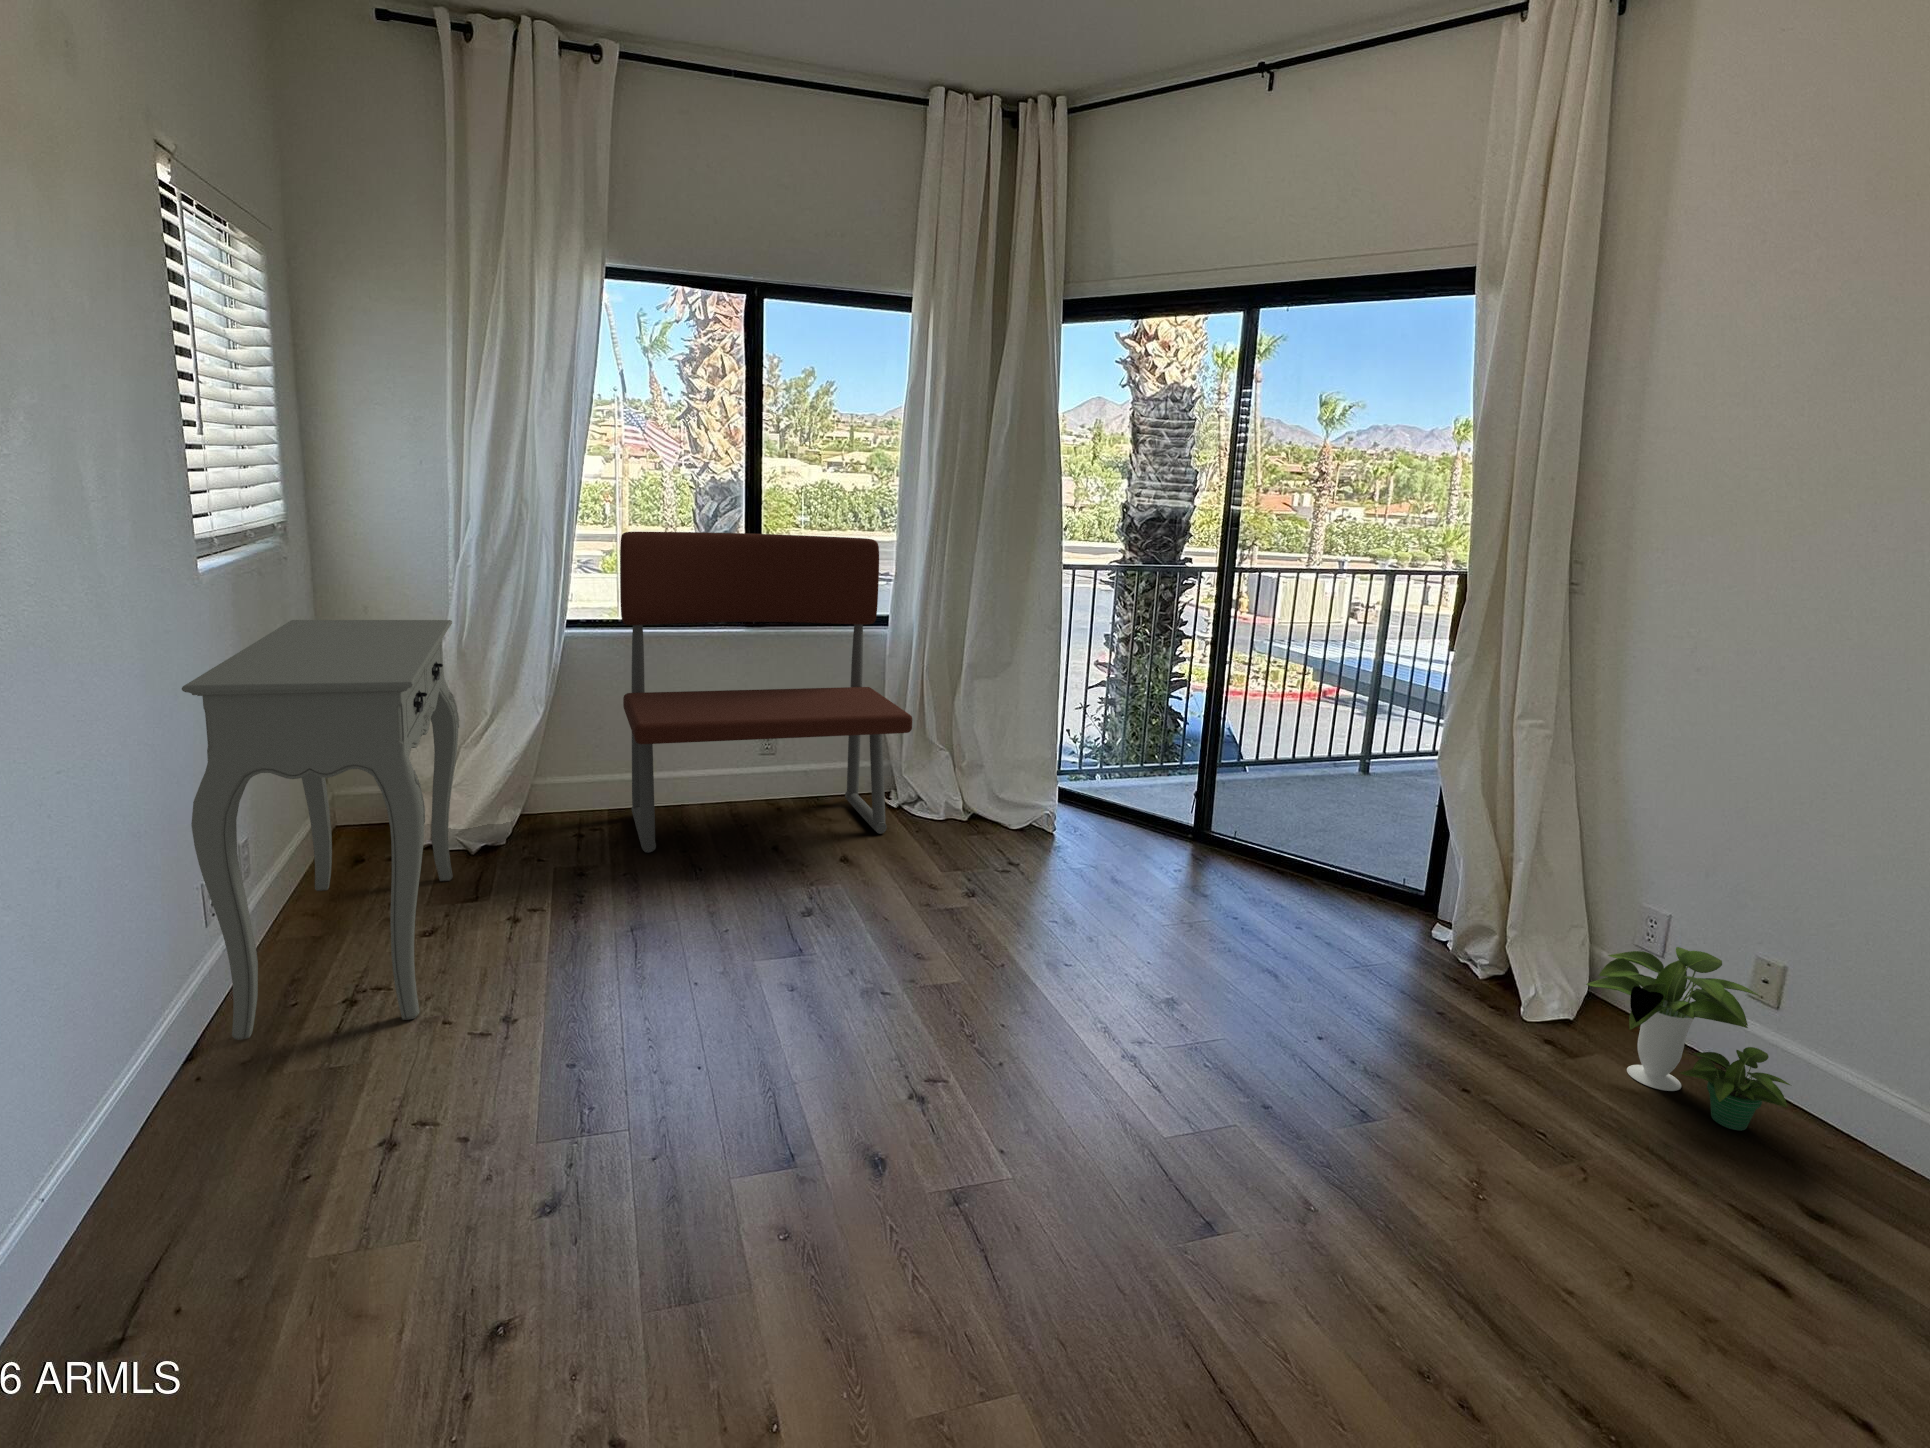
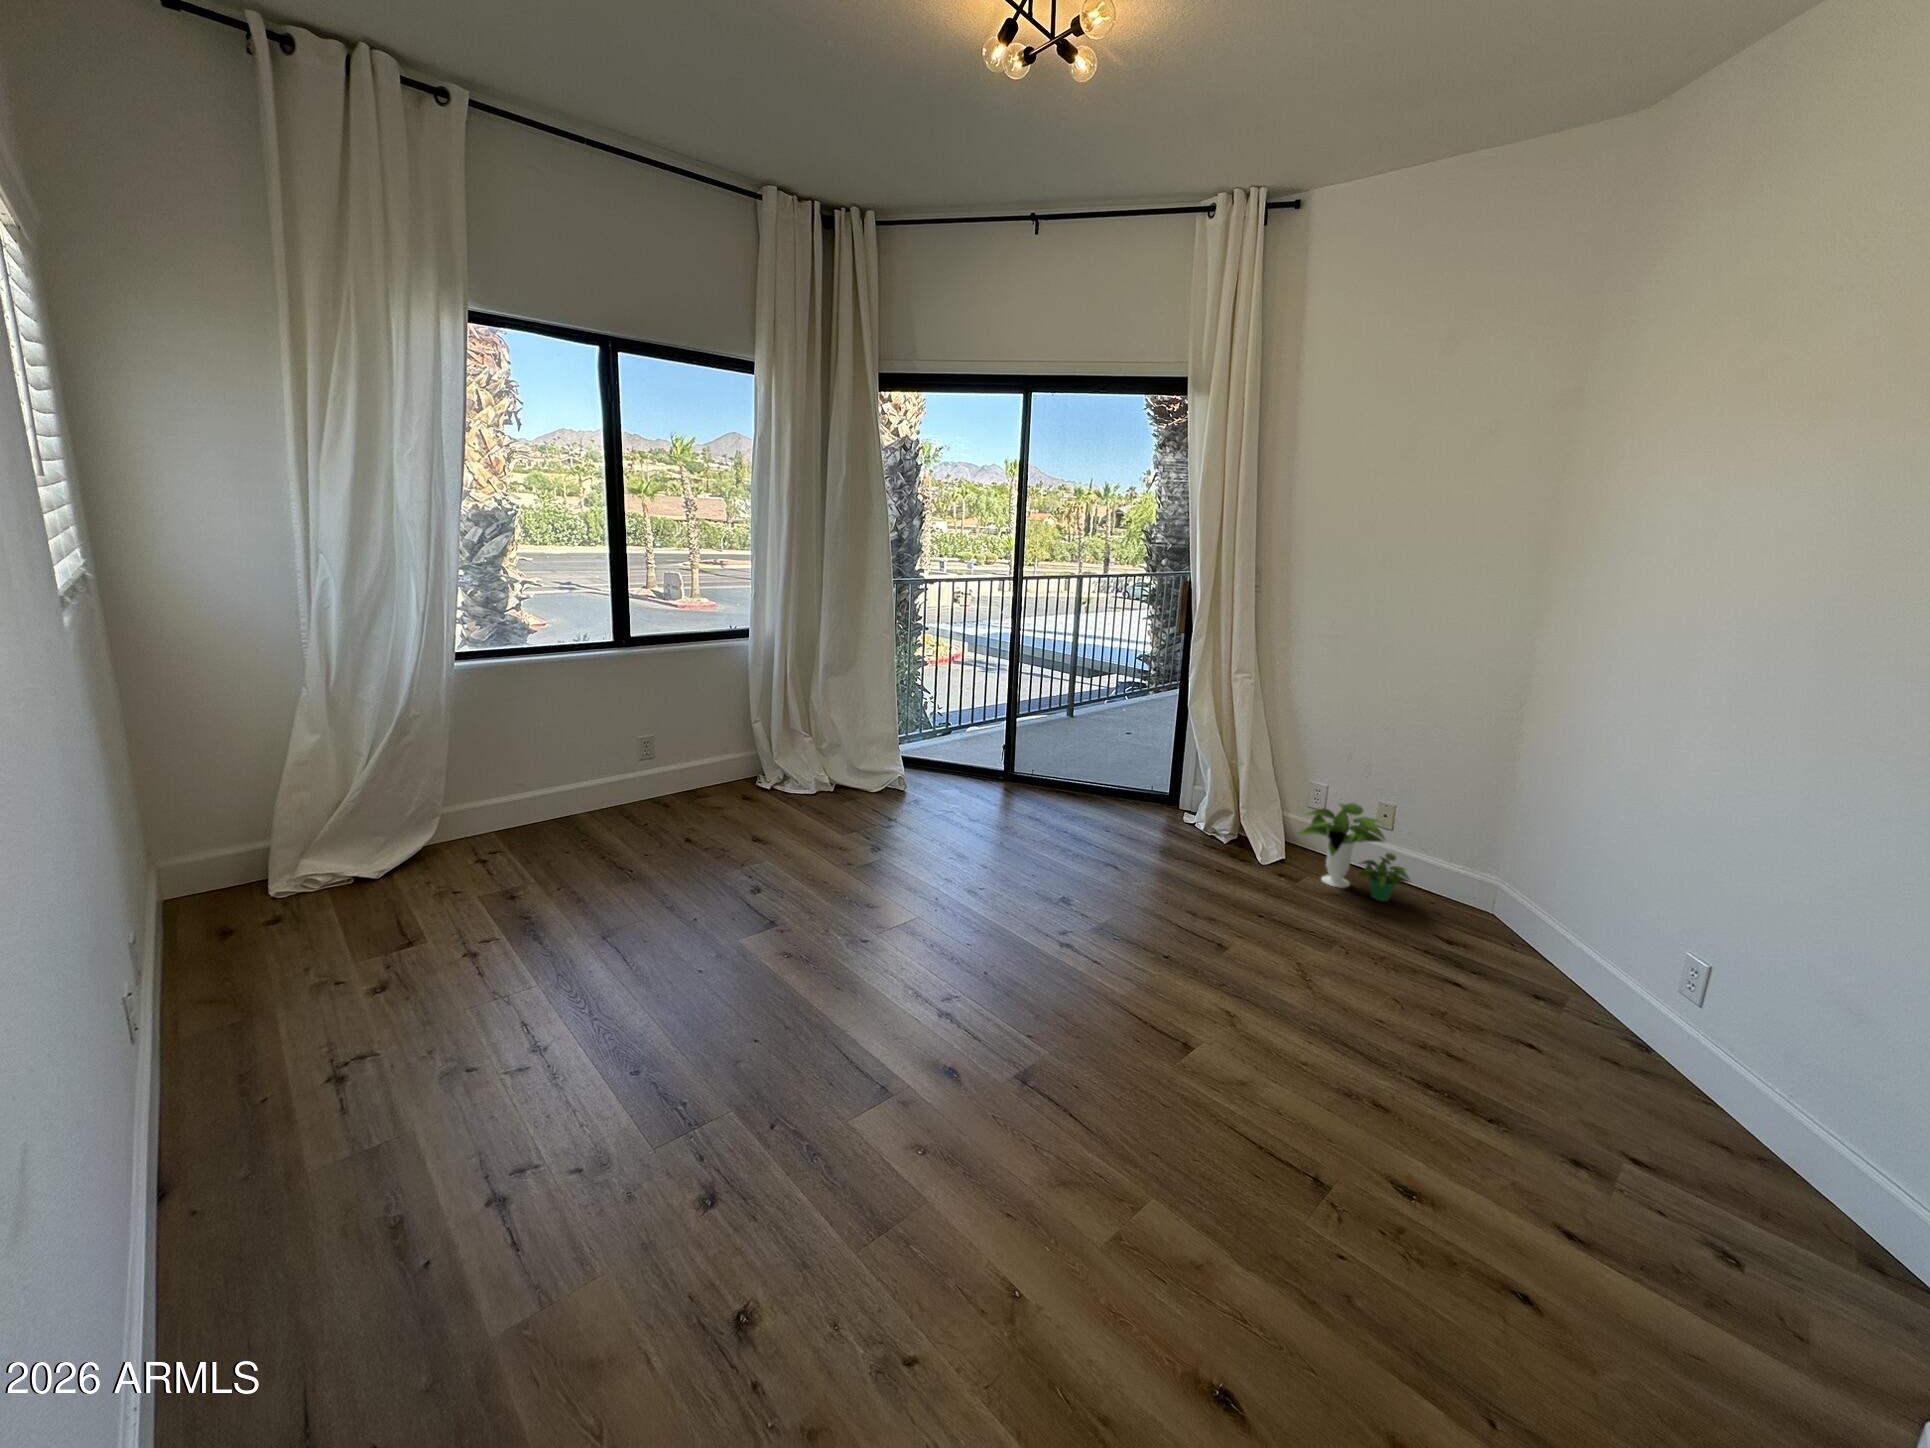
bench: present [620,532,912,853] -> none [504,567,804,866]
console table: present [182,620,459,1040] -> none [122,669,438,1161]

